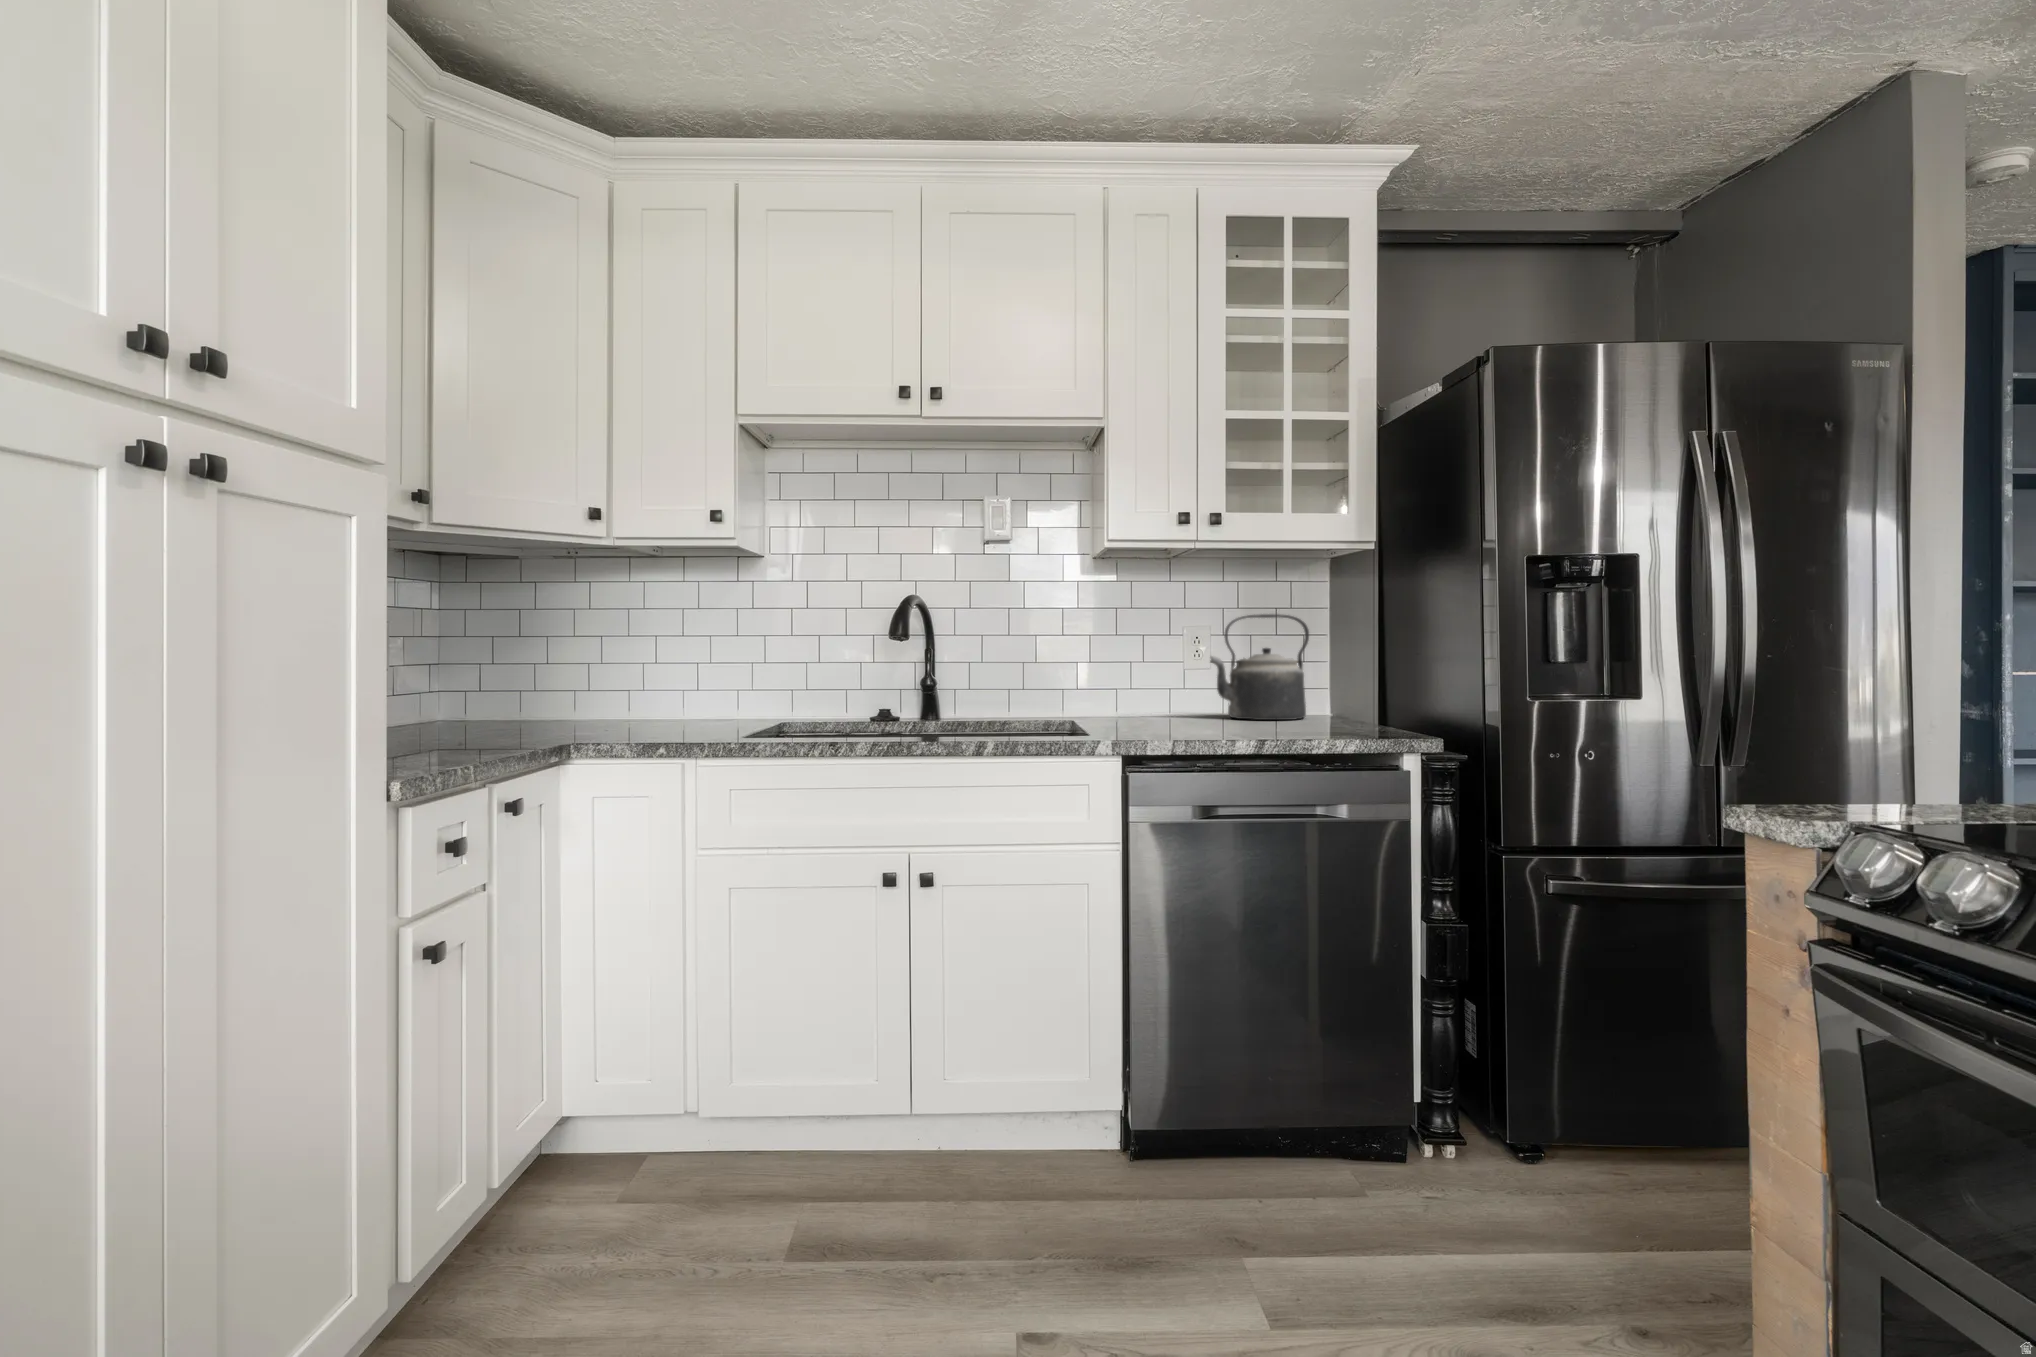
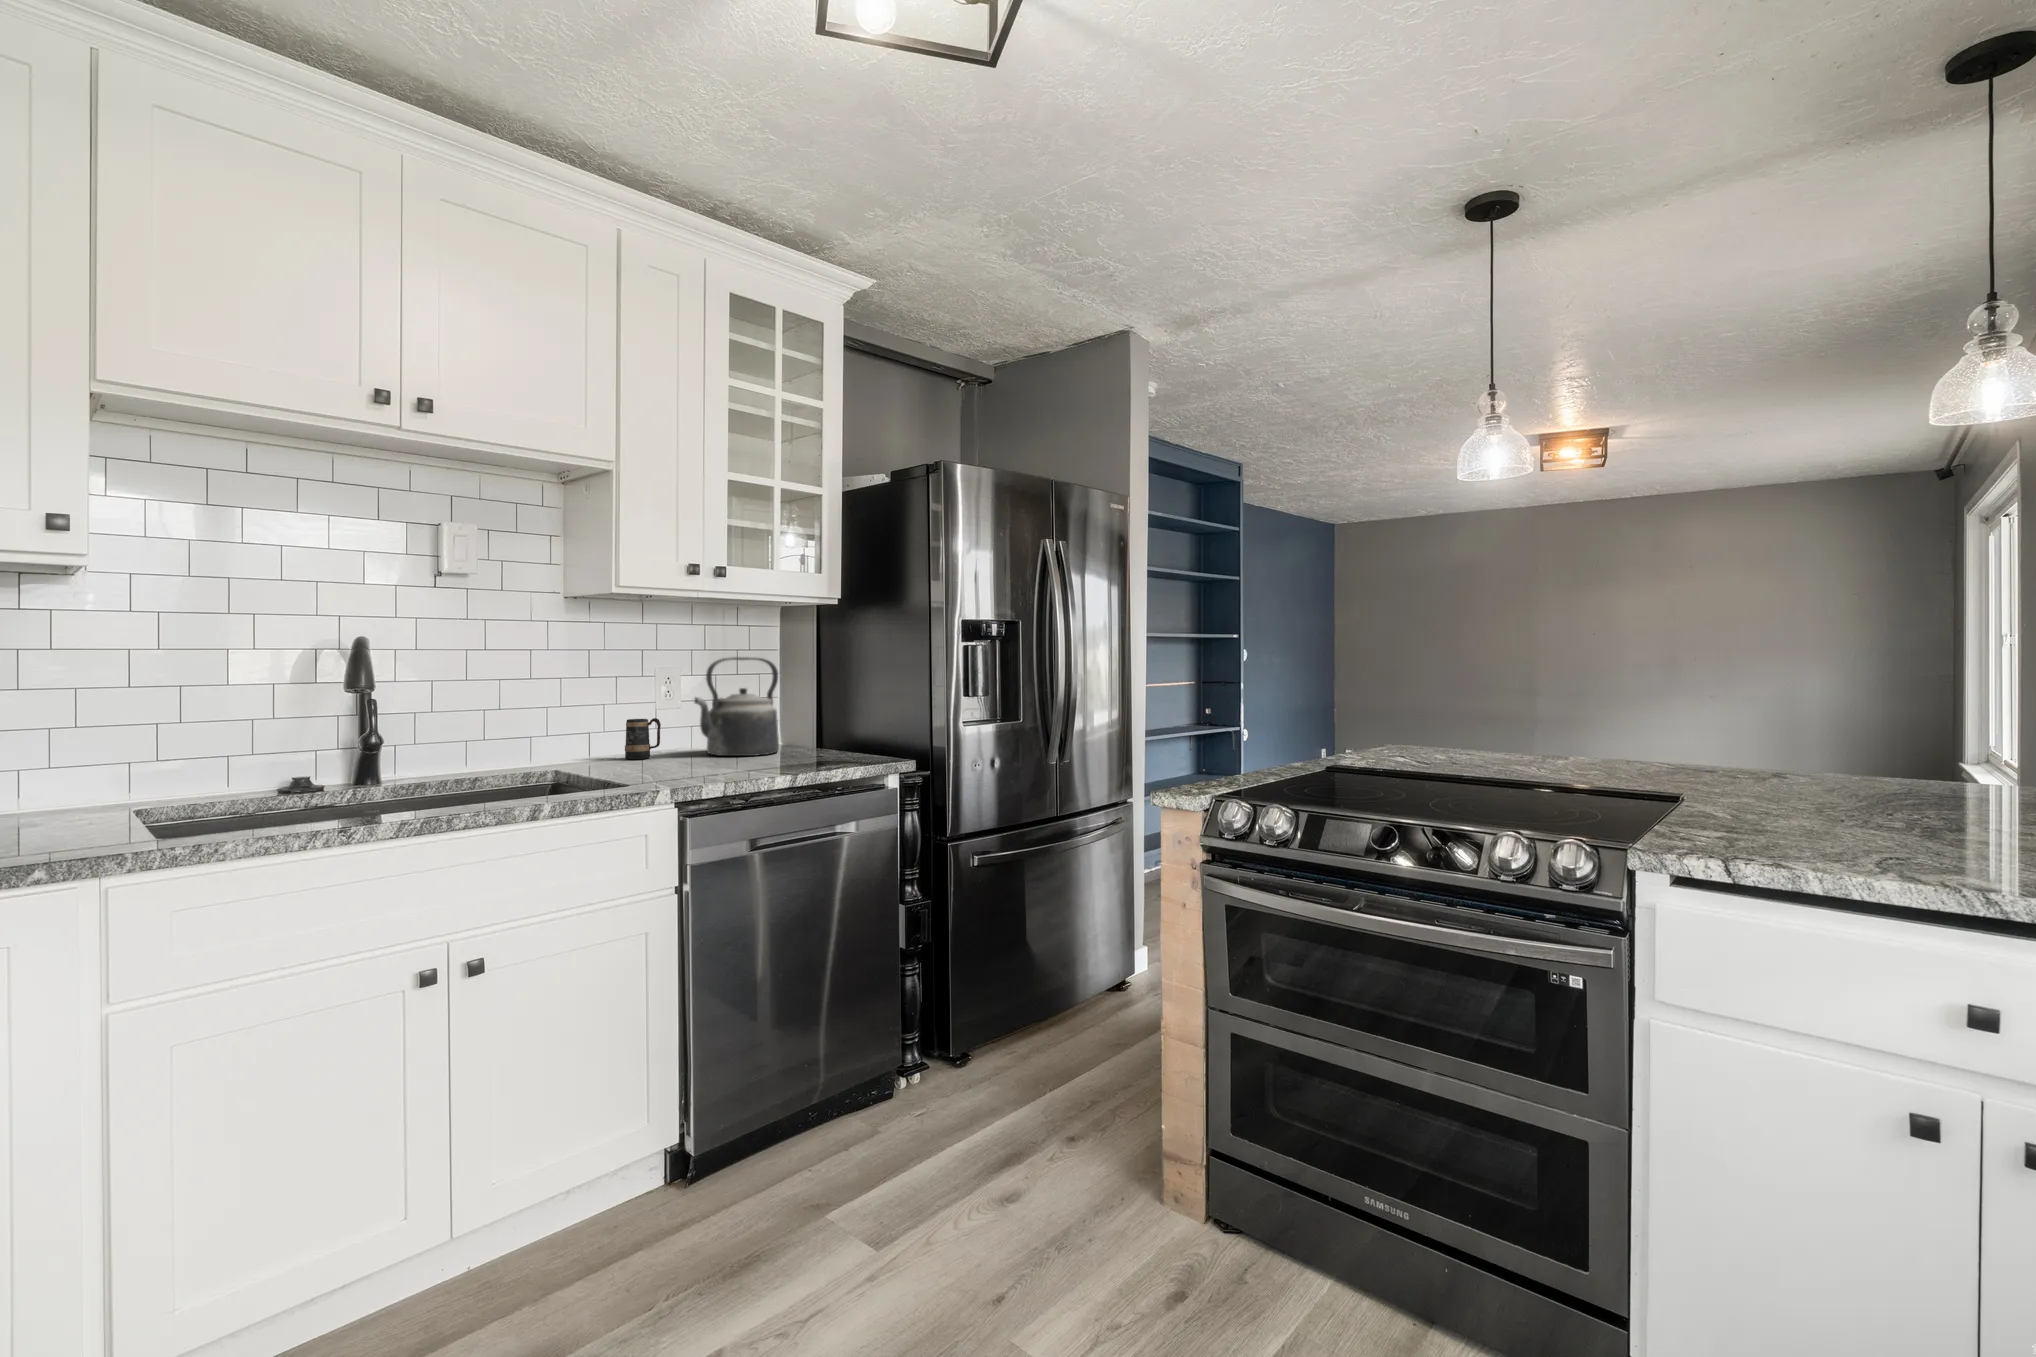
mug: none [1149,677,1181,717] -> present [625,718,661,759]

